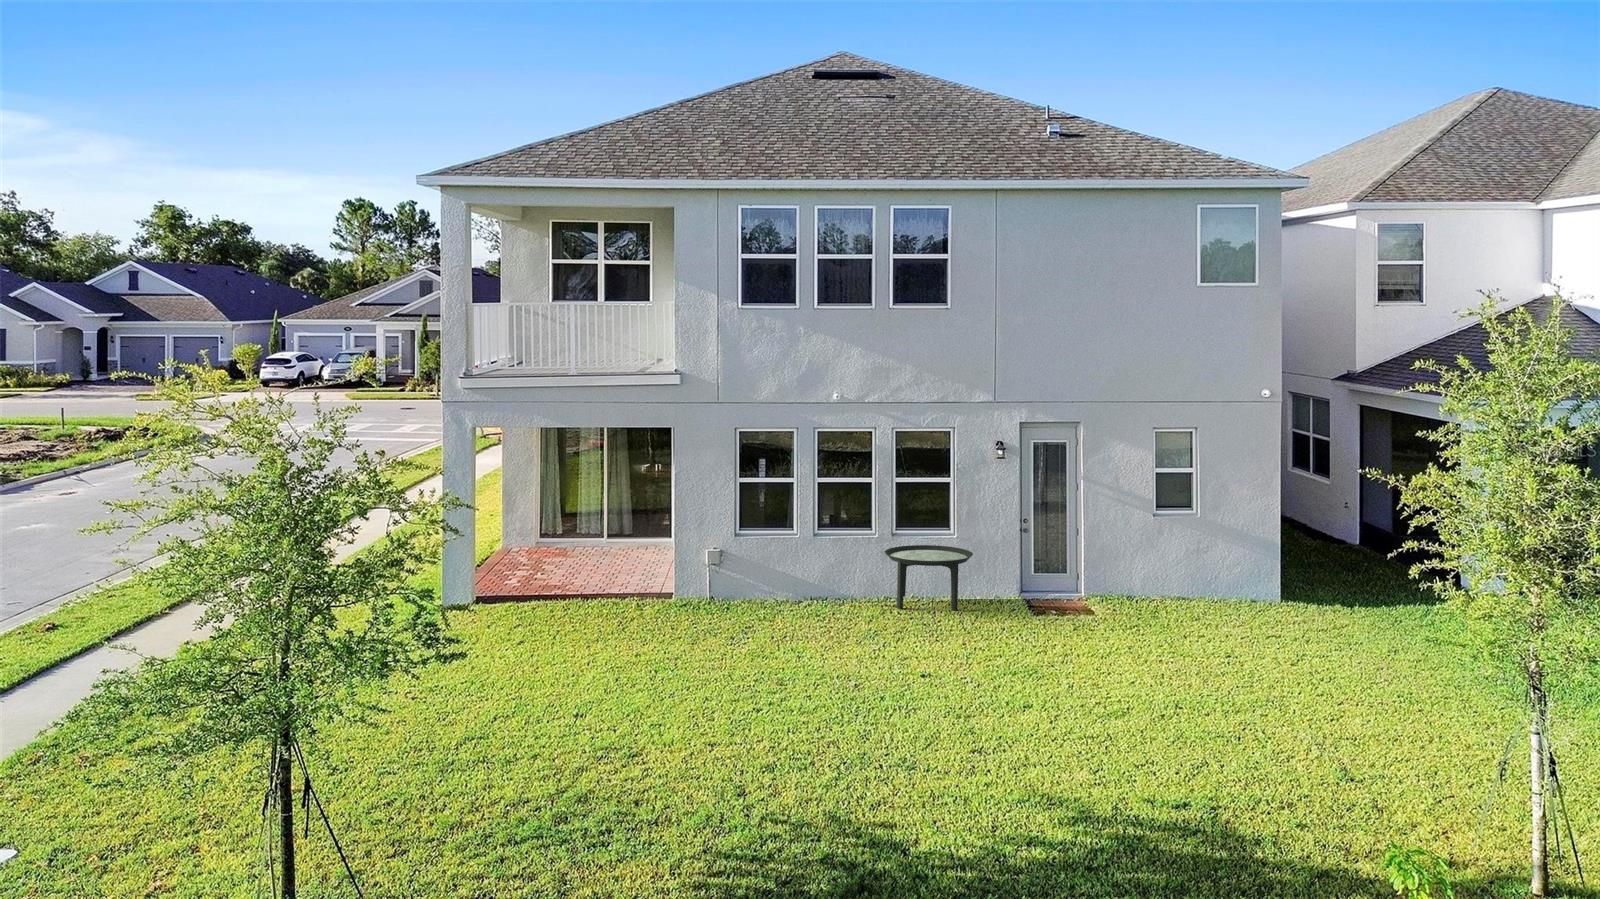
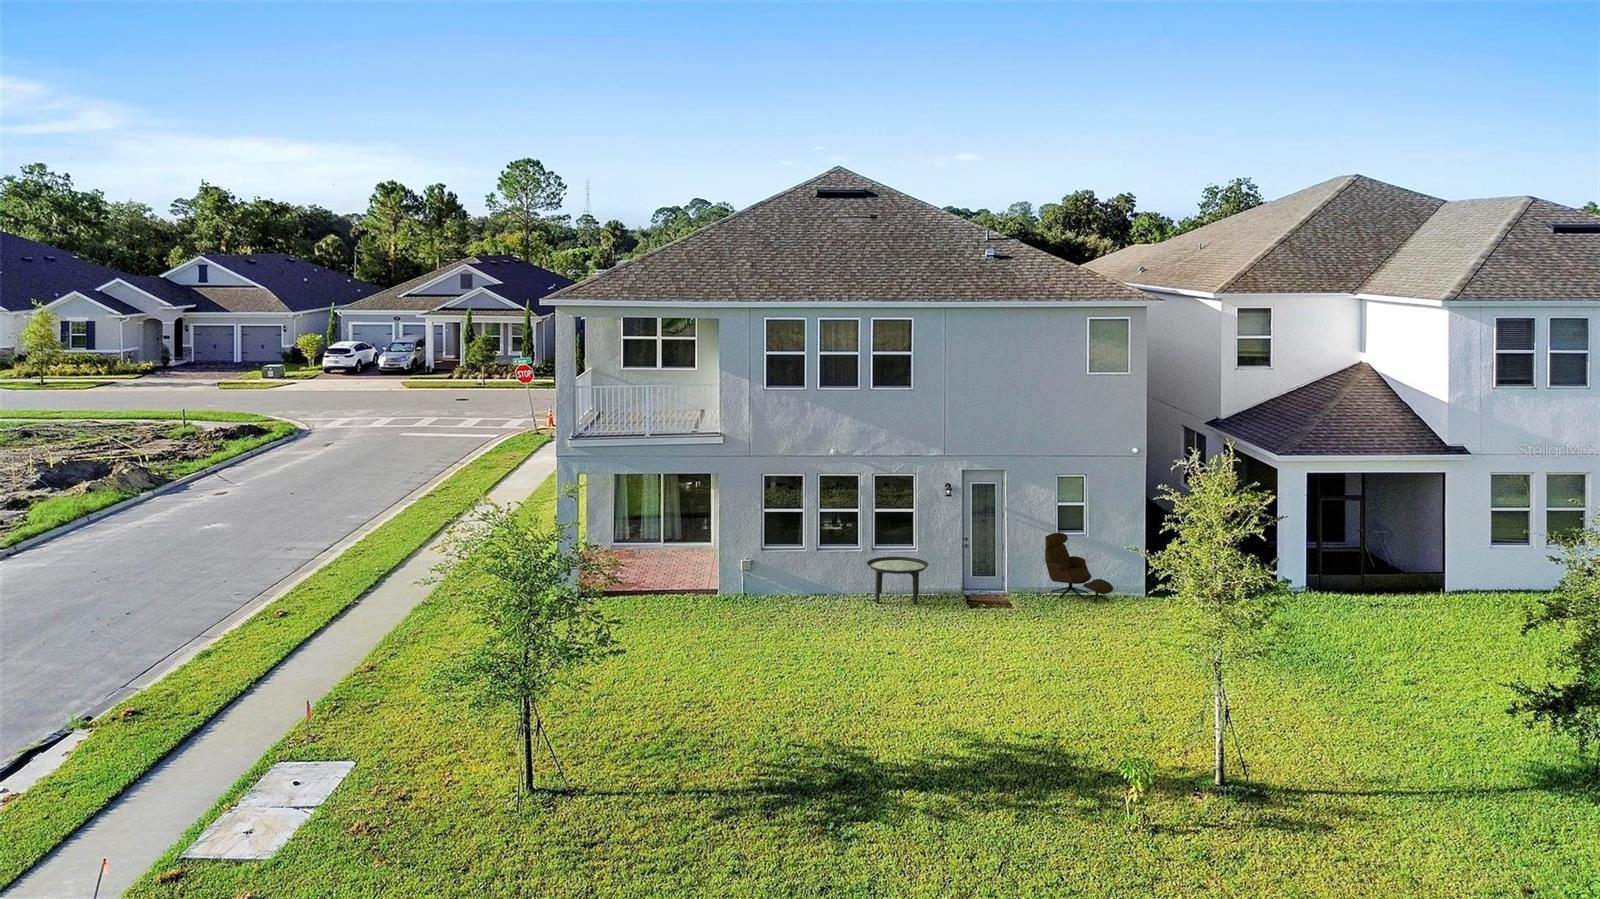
lounge chair: none [1137,512,1237,609] -> present [1045,533,1113,603]

